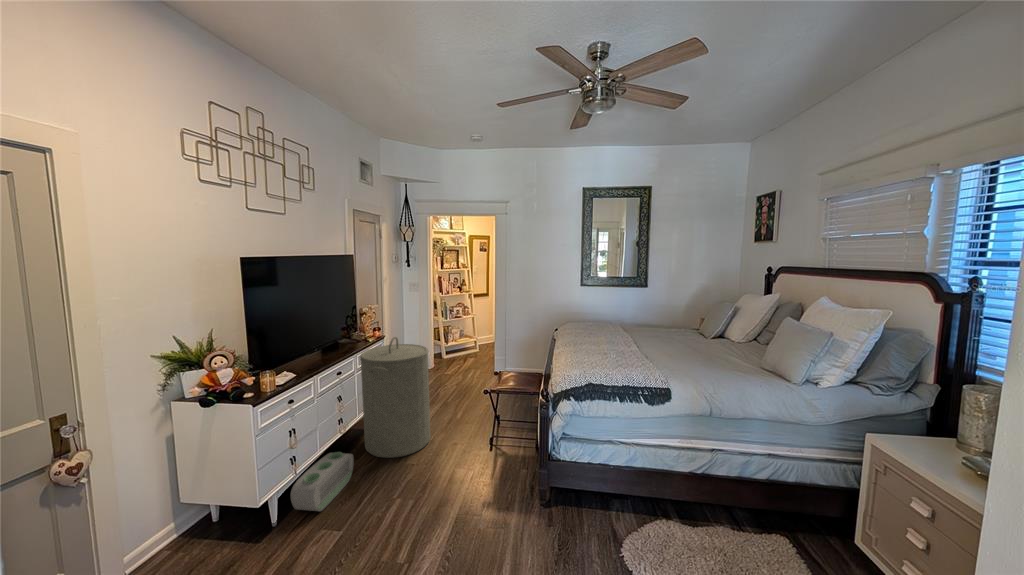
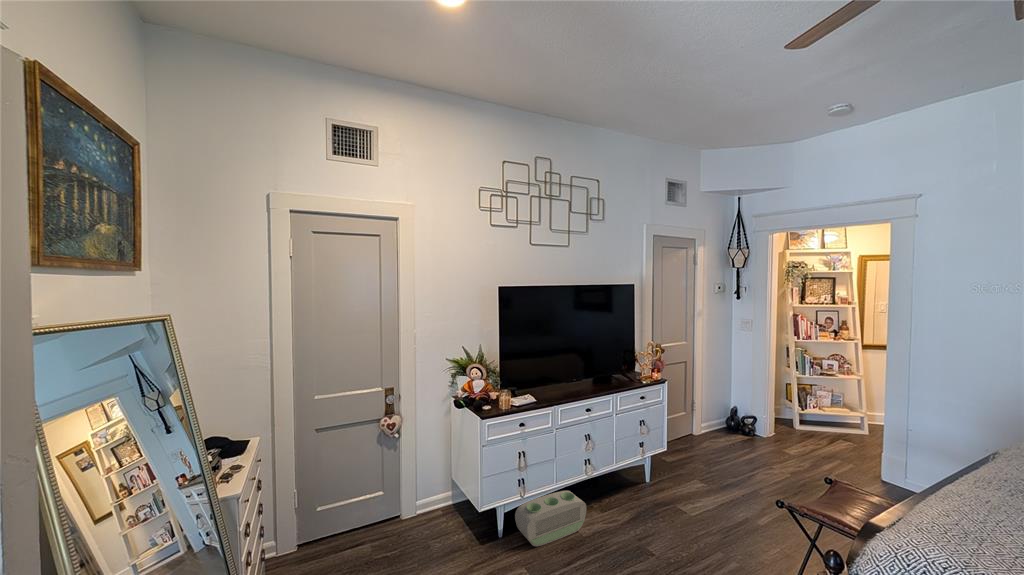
laundry hamper: present [360,337,431,458] -> none [615,385,699,539]

